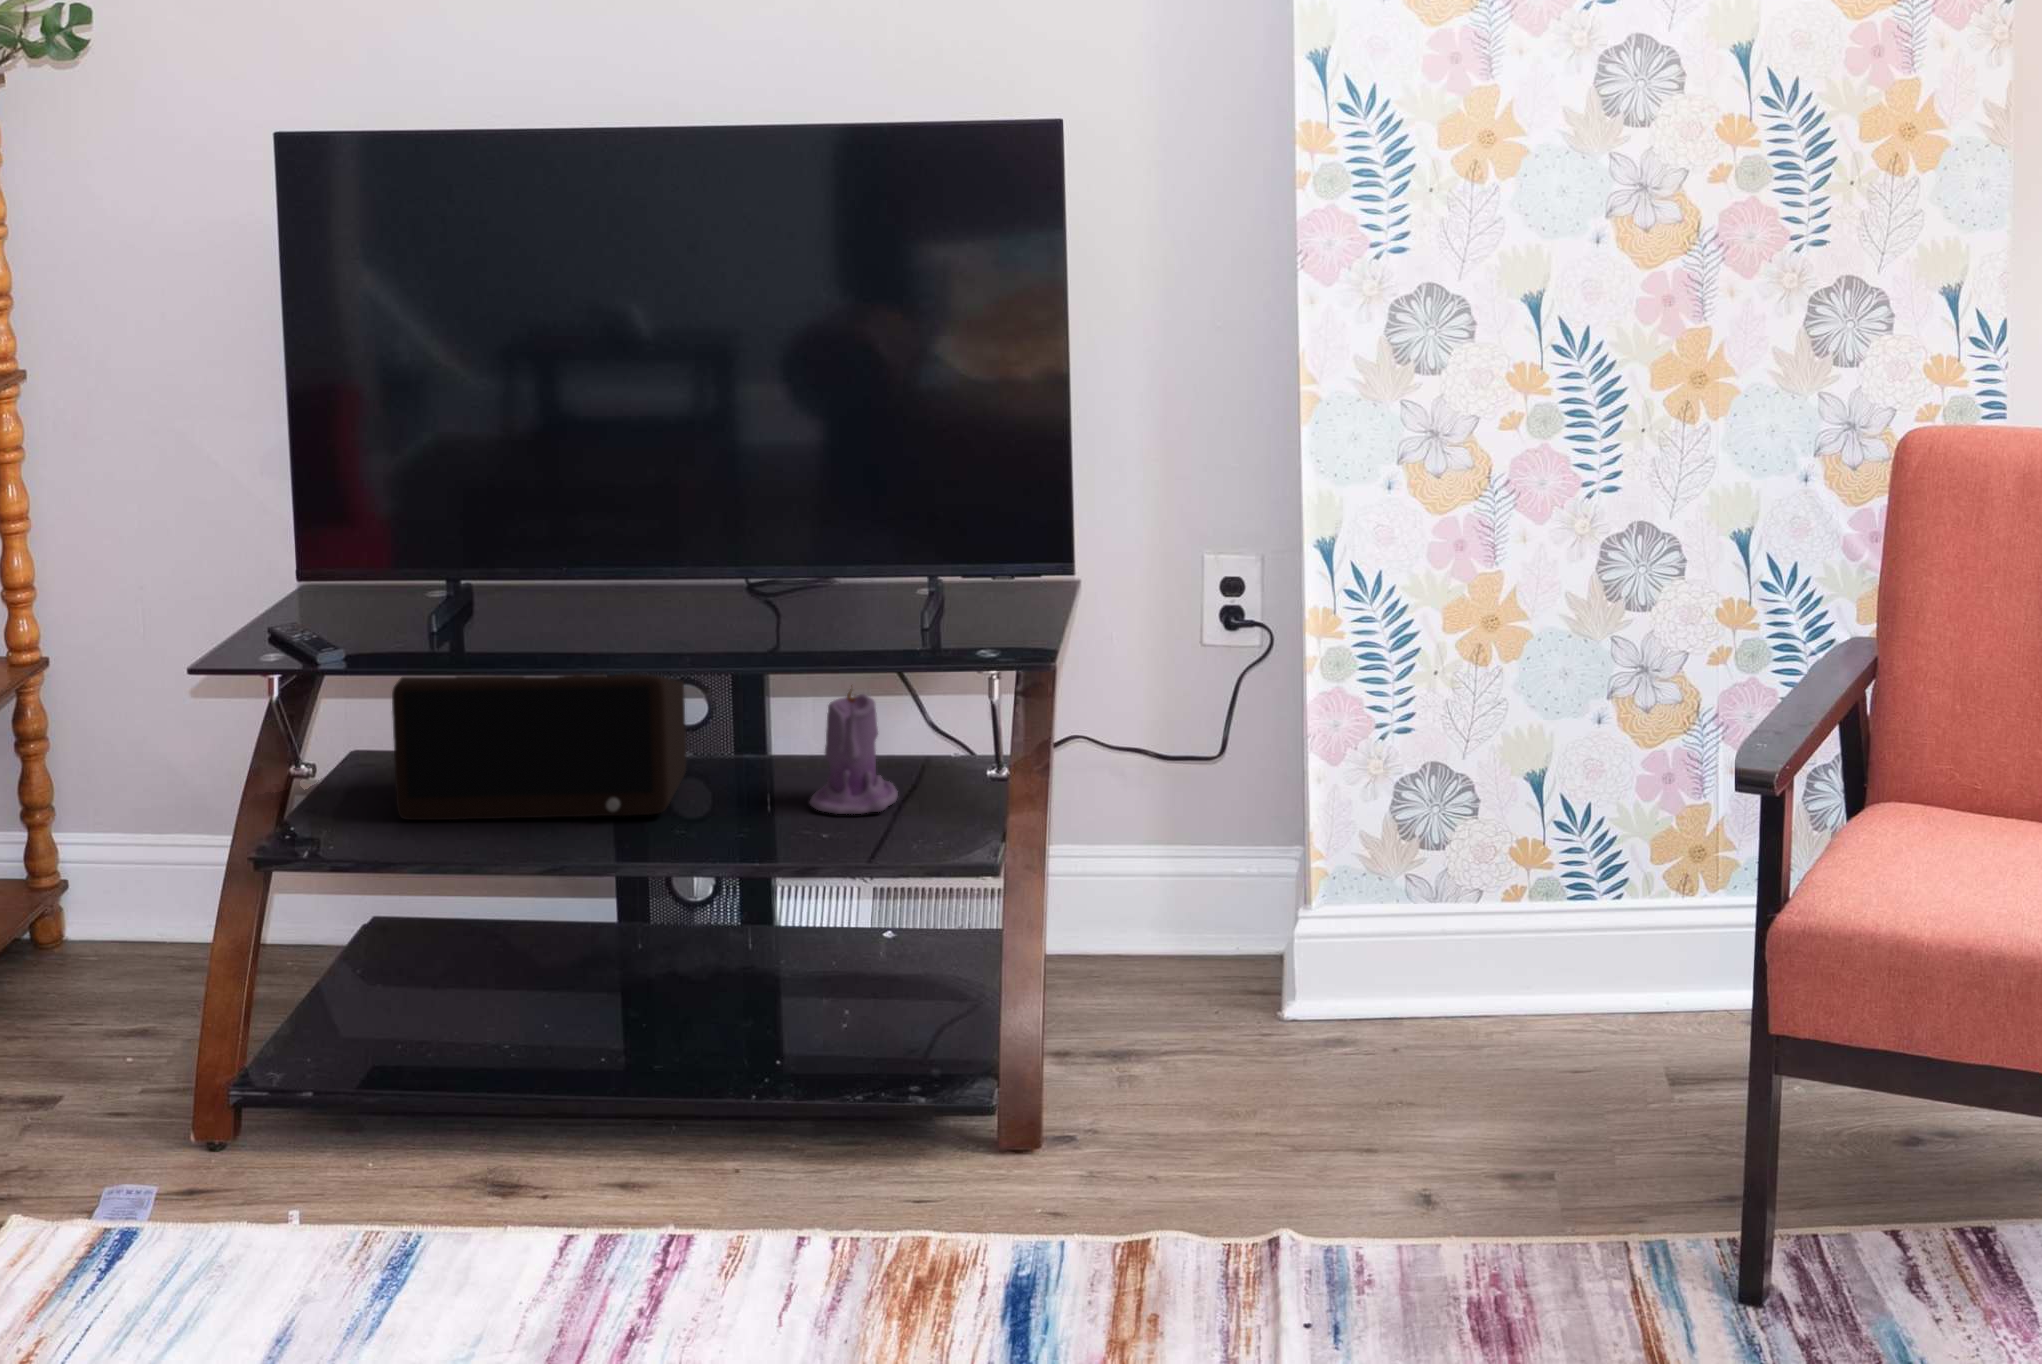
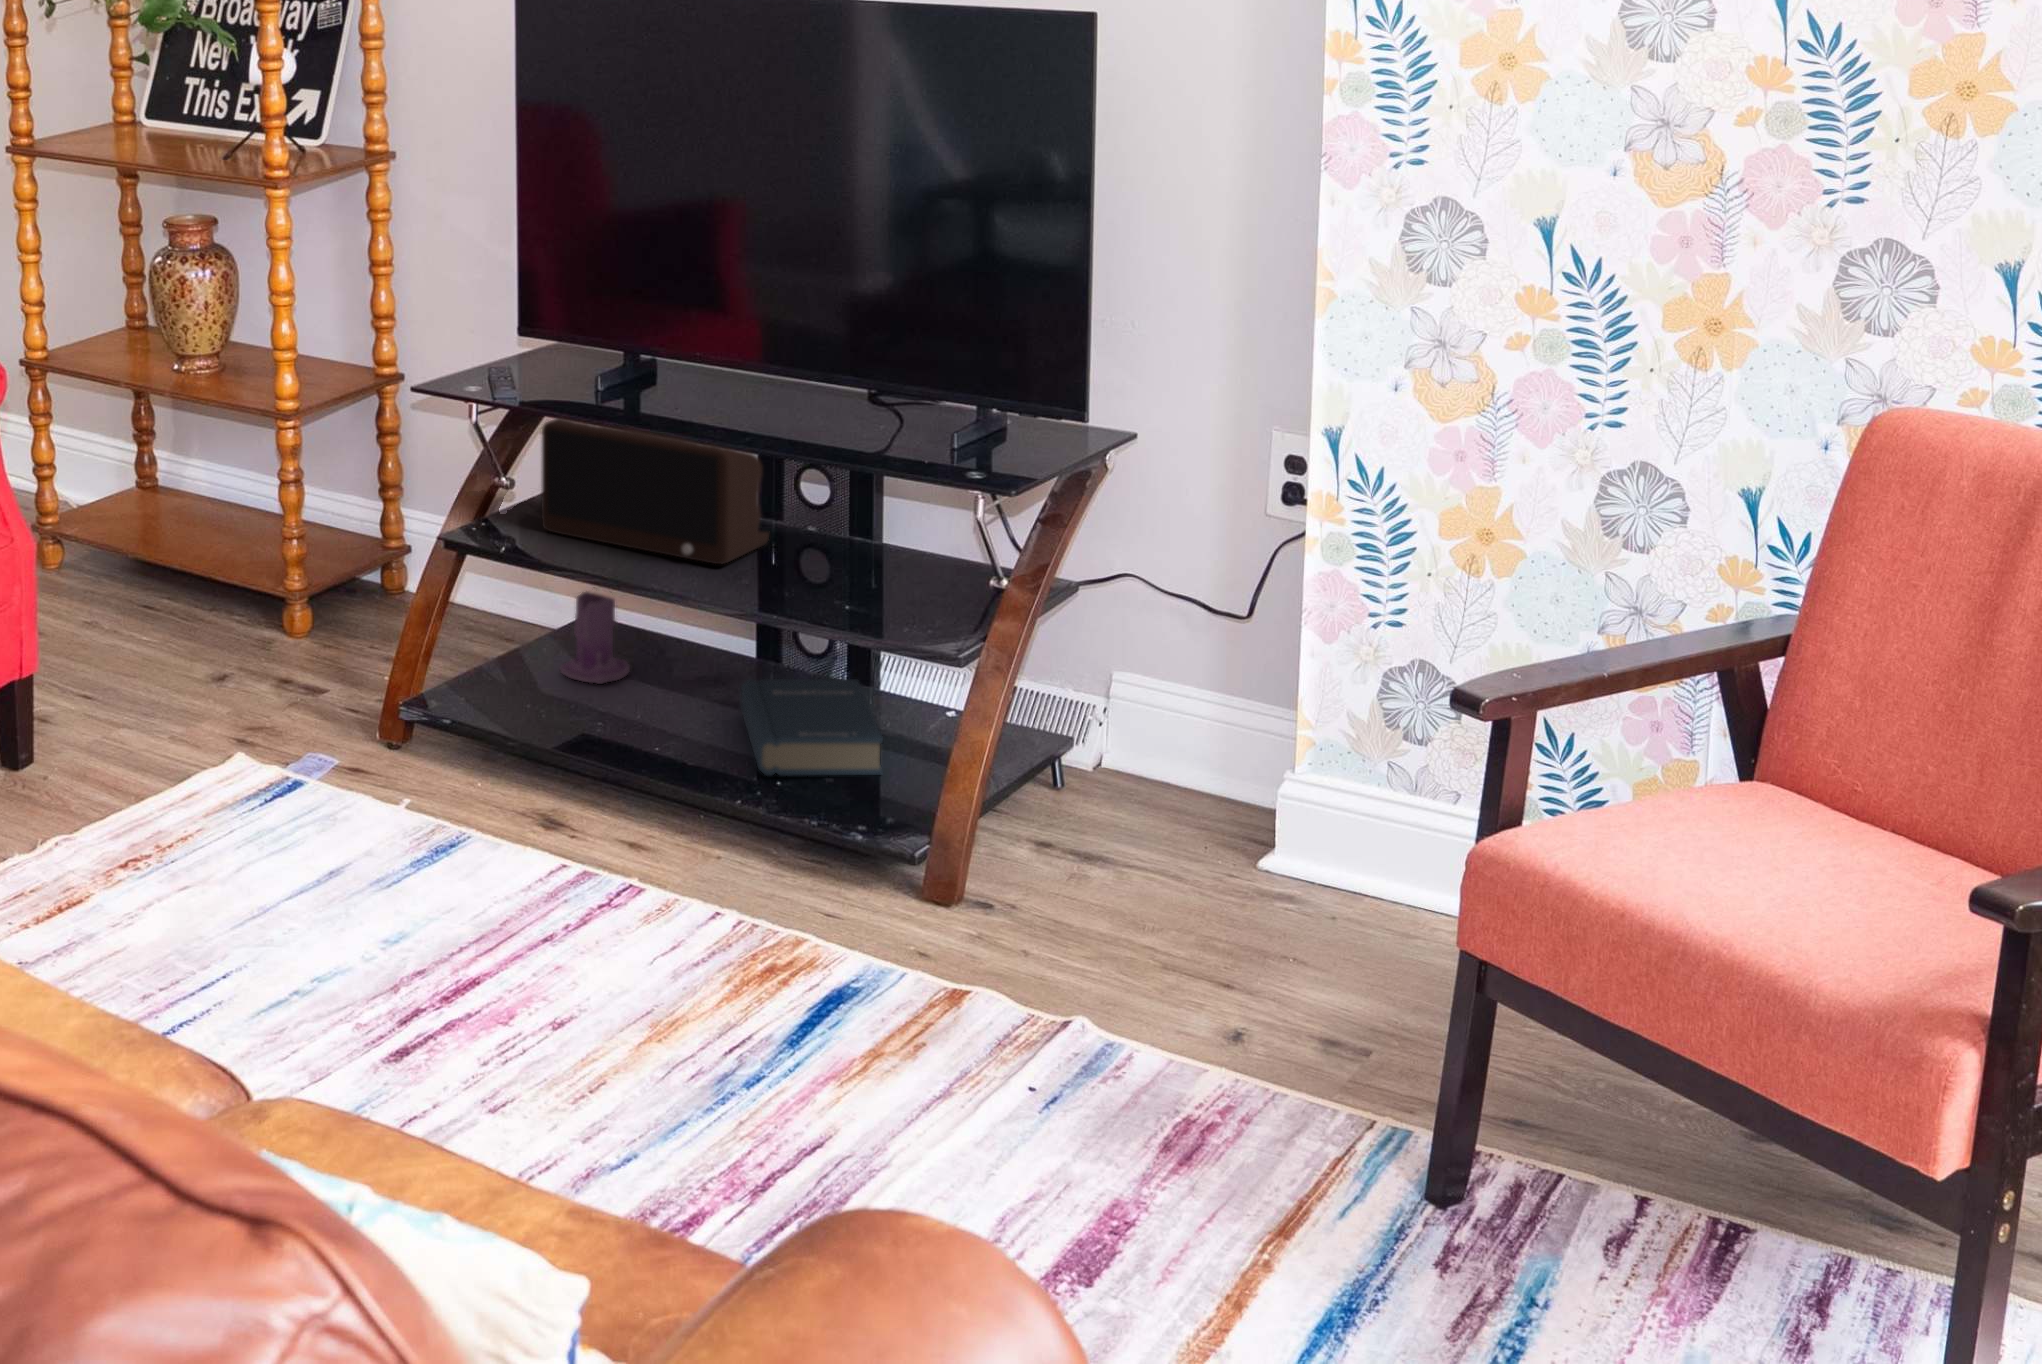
candle: present [810,685,898,814] -> present [560,591,630,684]
hardback book: none [671,911,892,1055] -> present [741,679,883,775]

